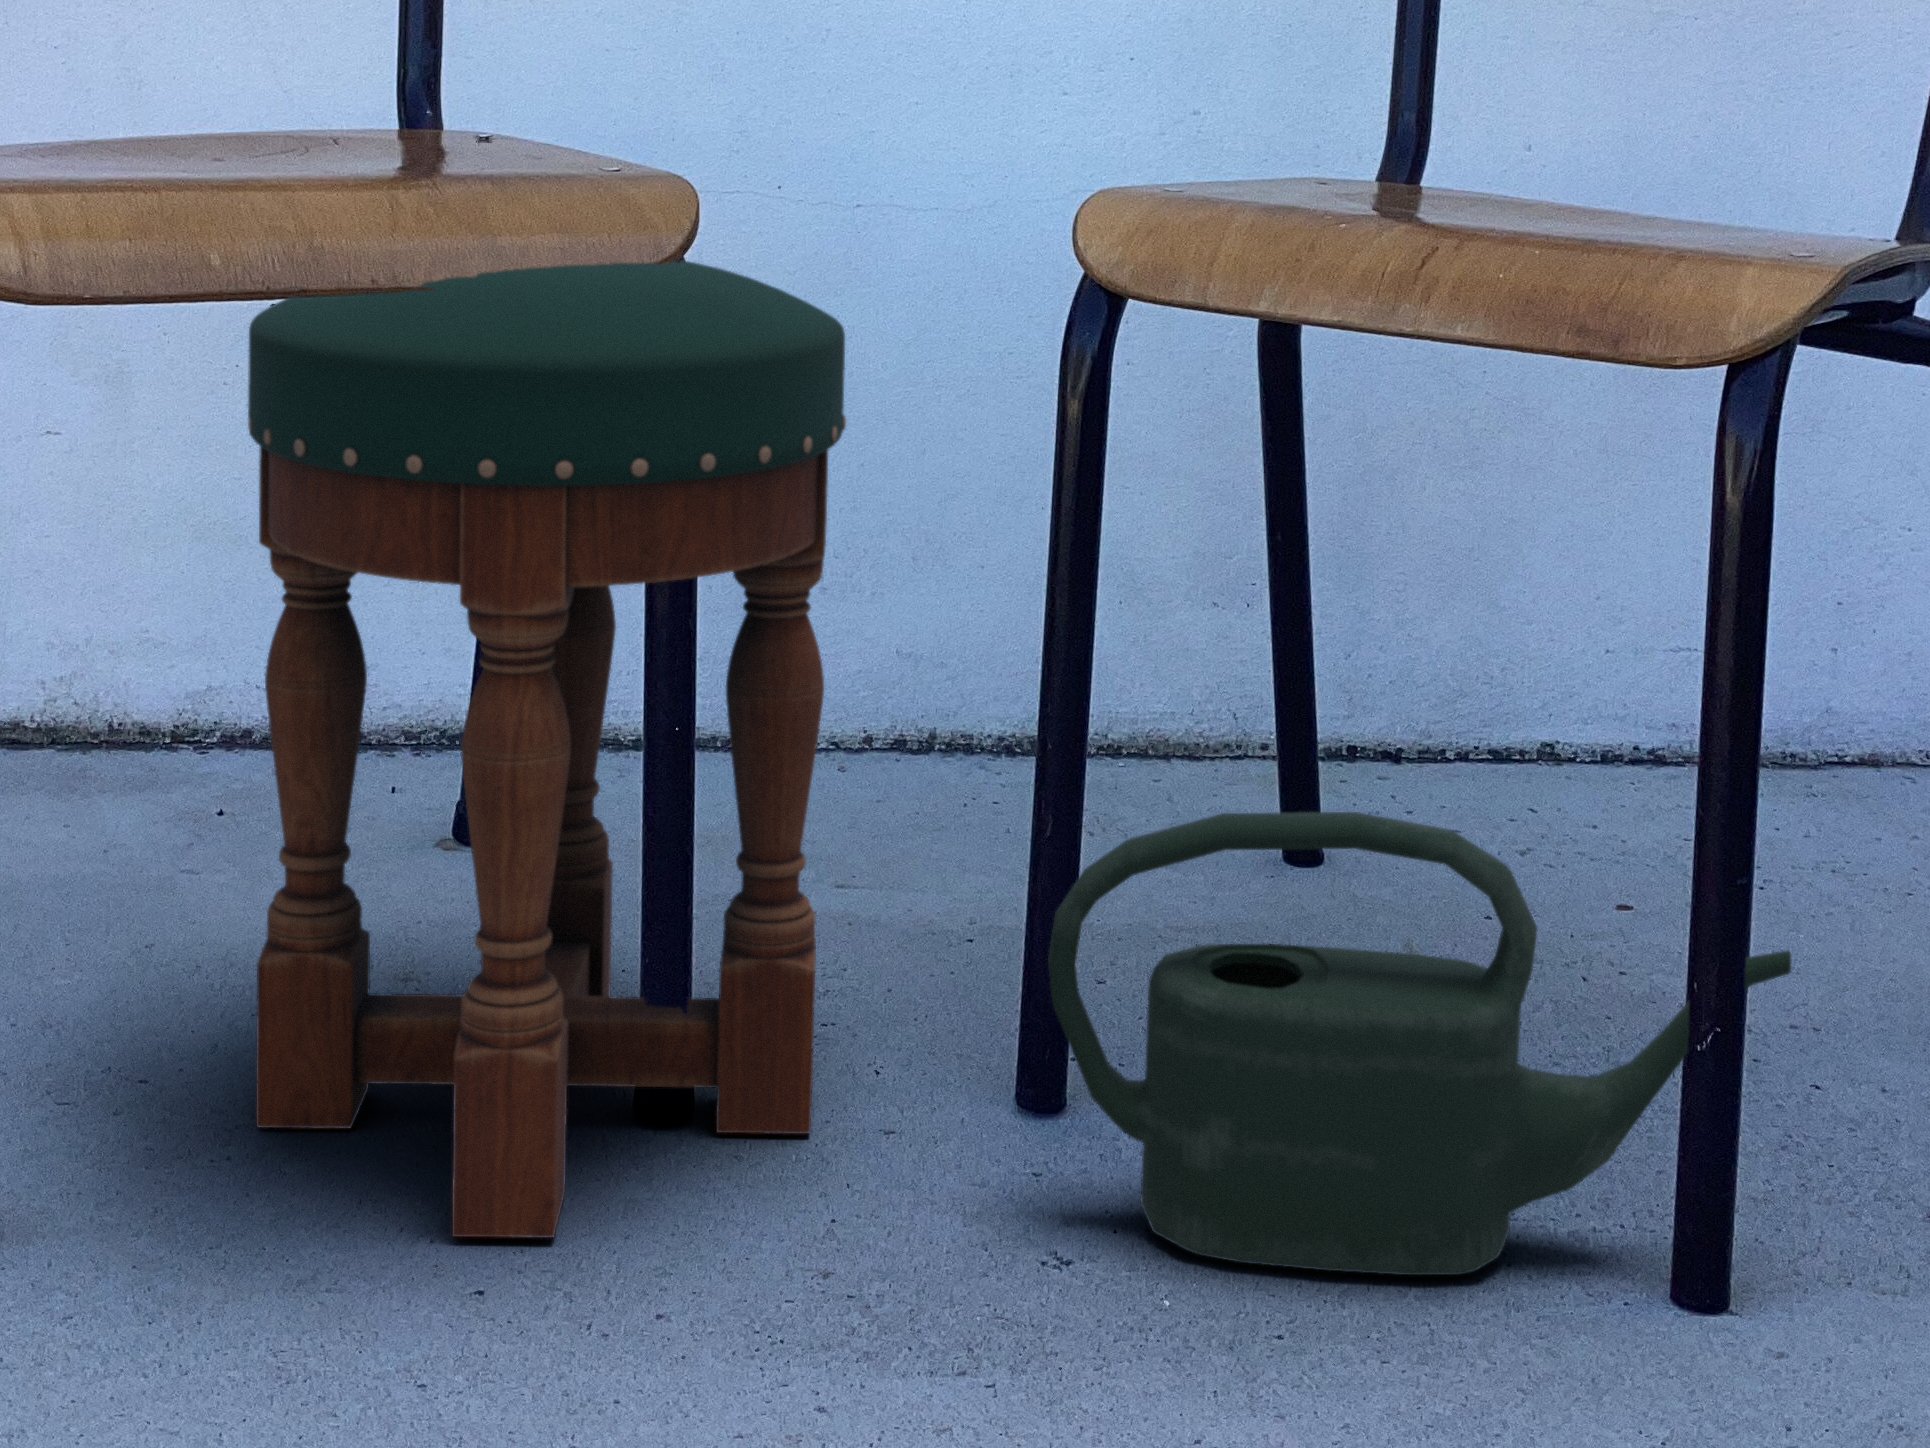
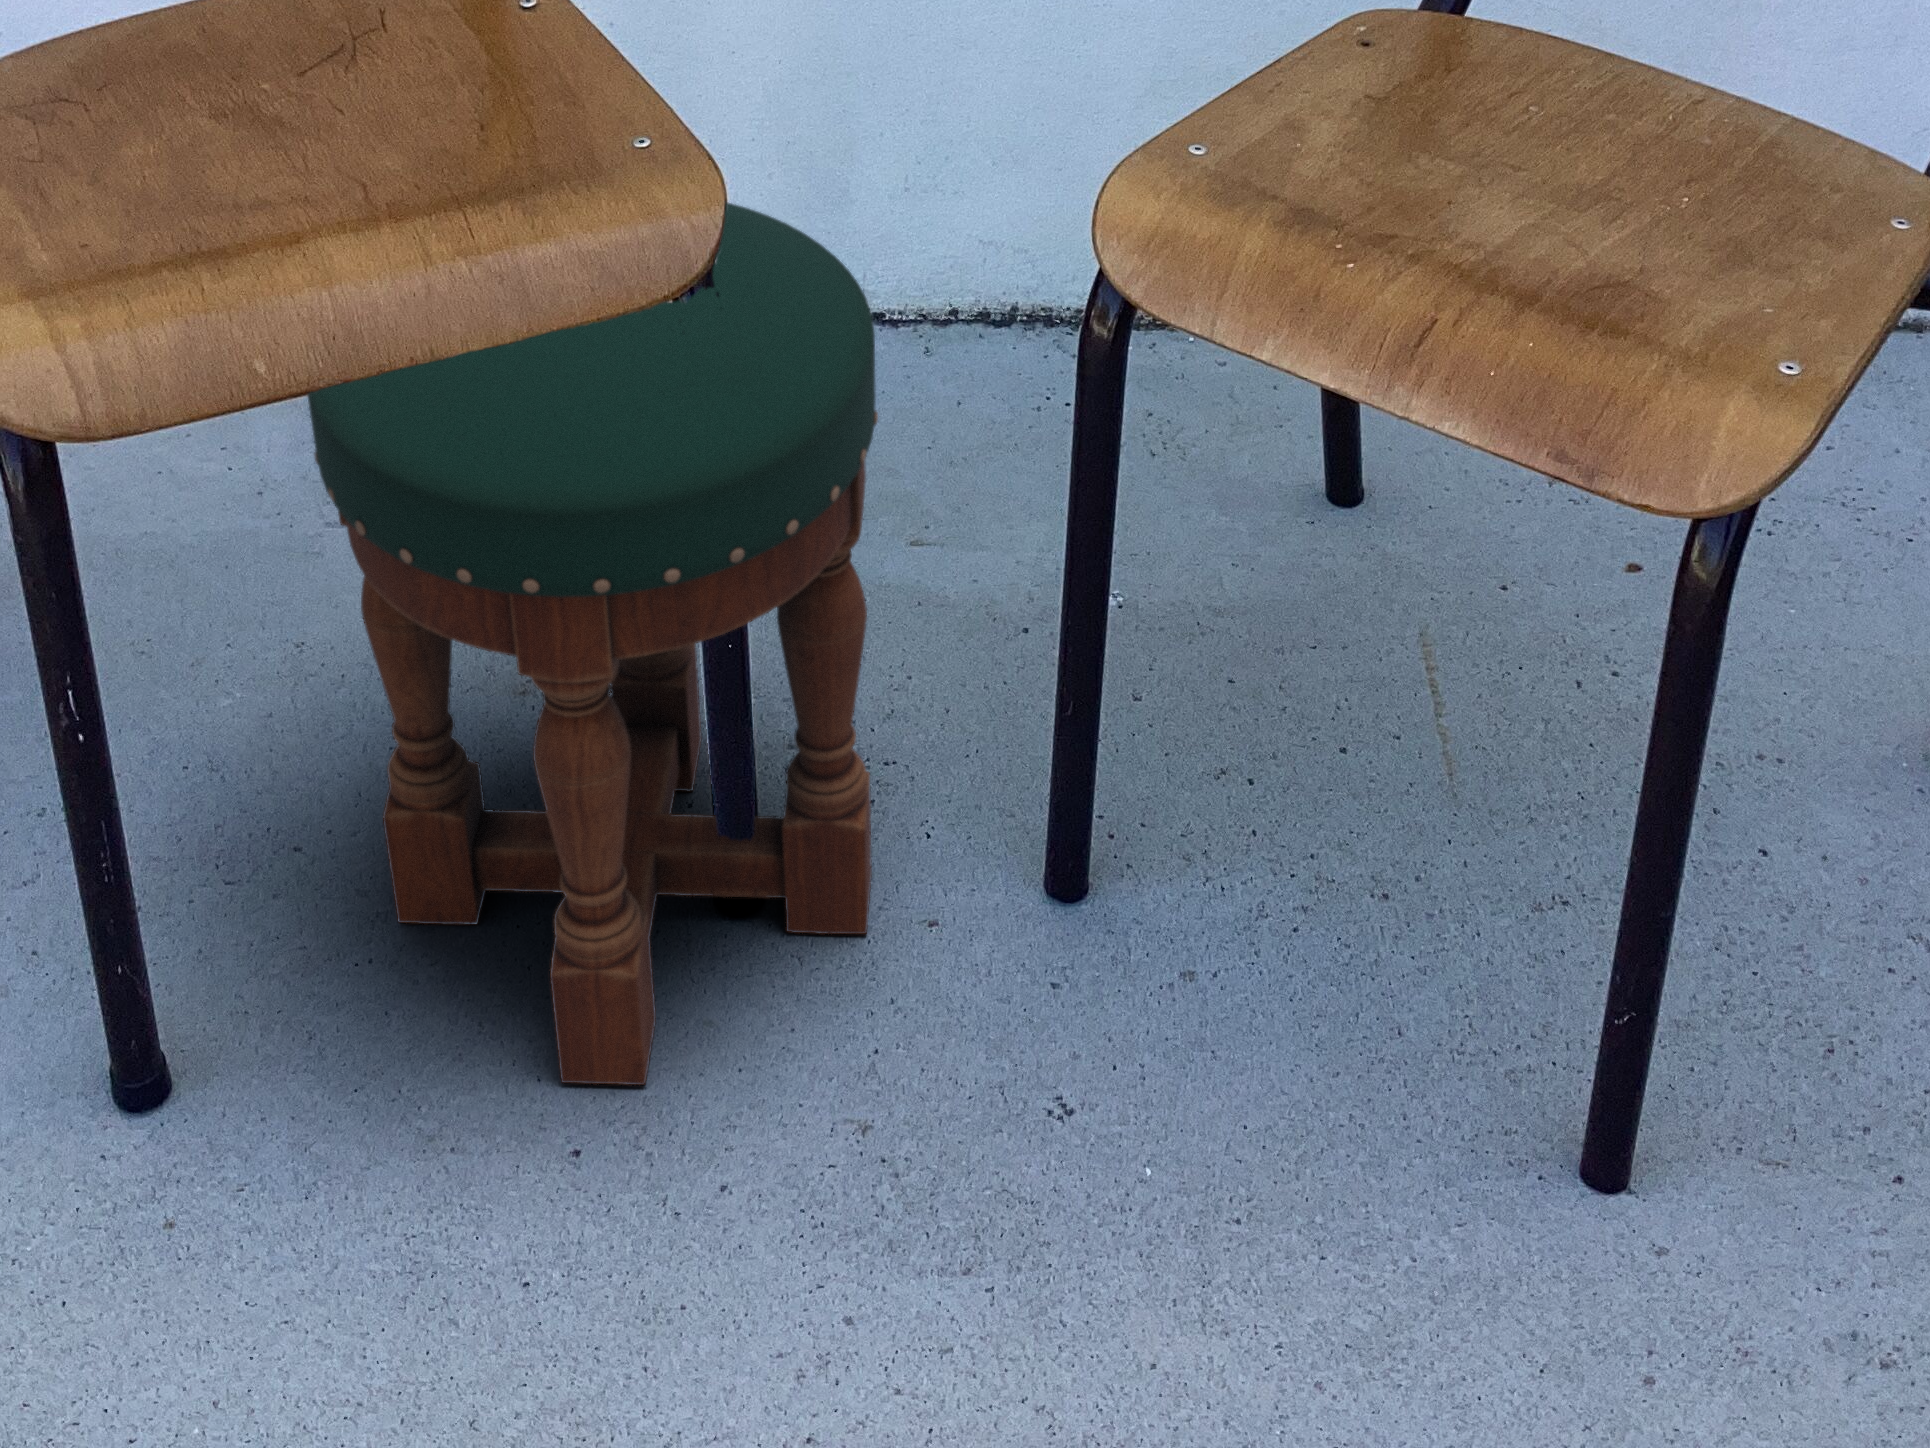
watering can: present [1048,812,1791,1275] -> none [1061,793,1717,1143]

